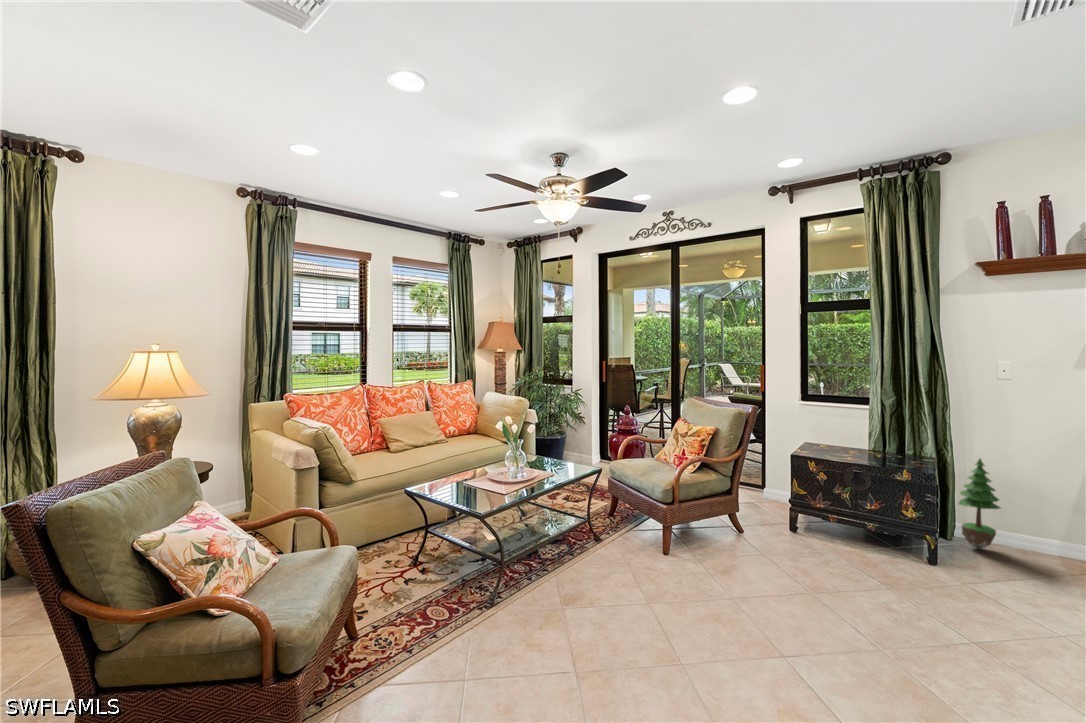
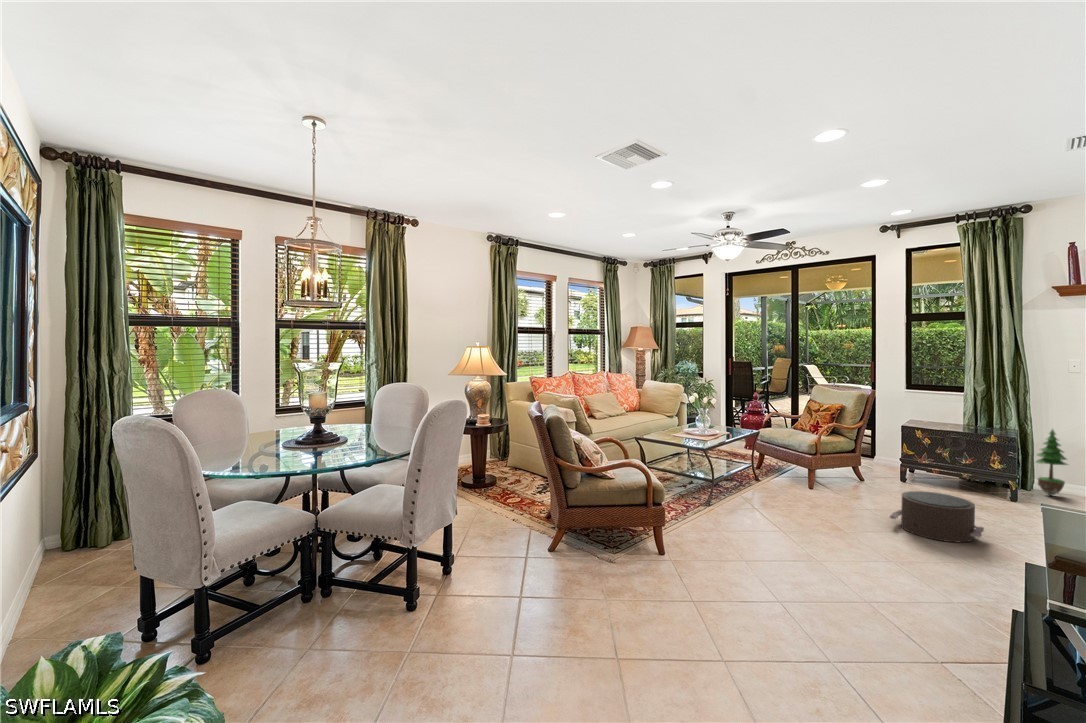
pouf: none [751,574,892,678] -> present [890,491,984,542]

